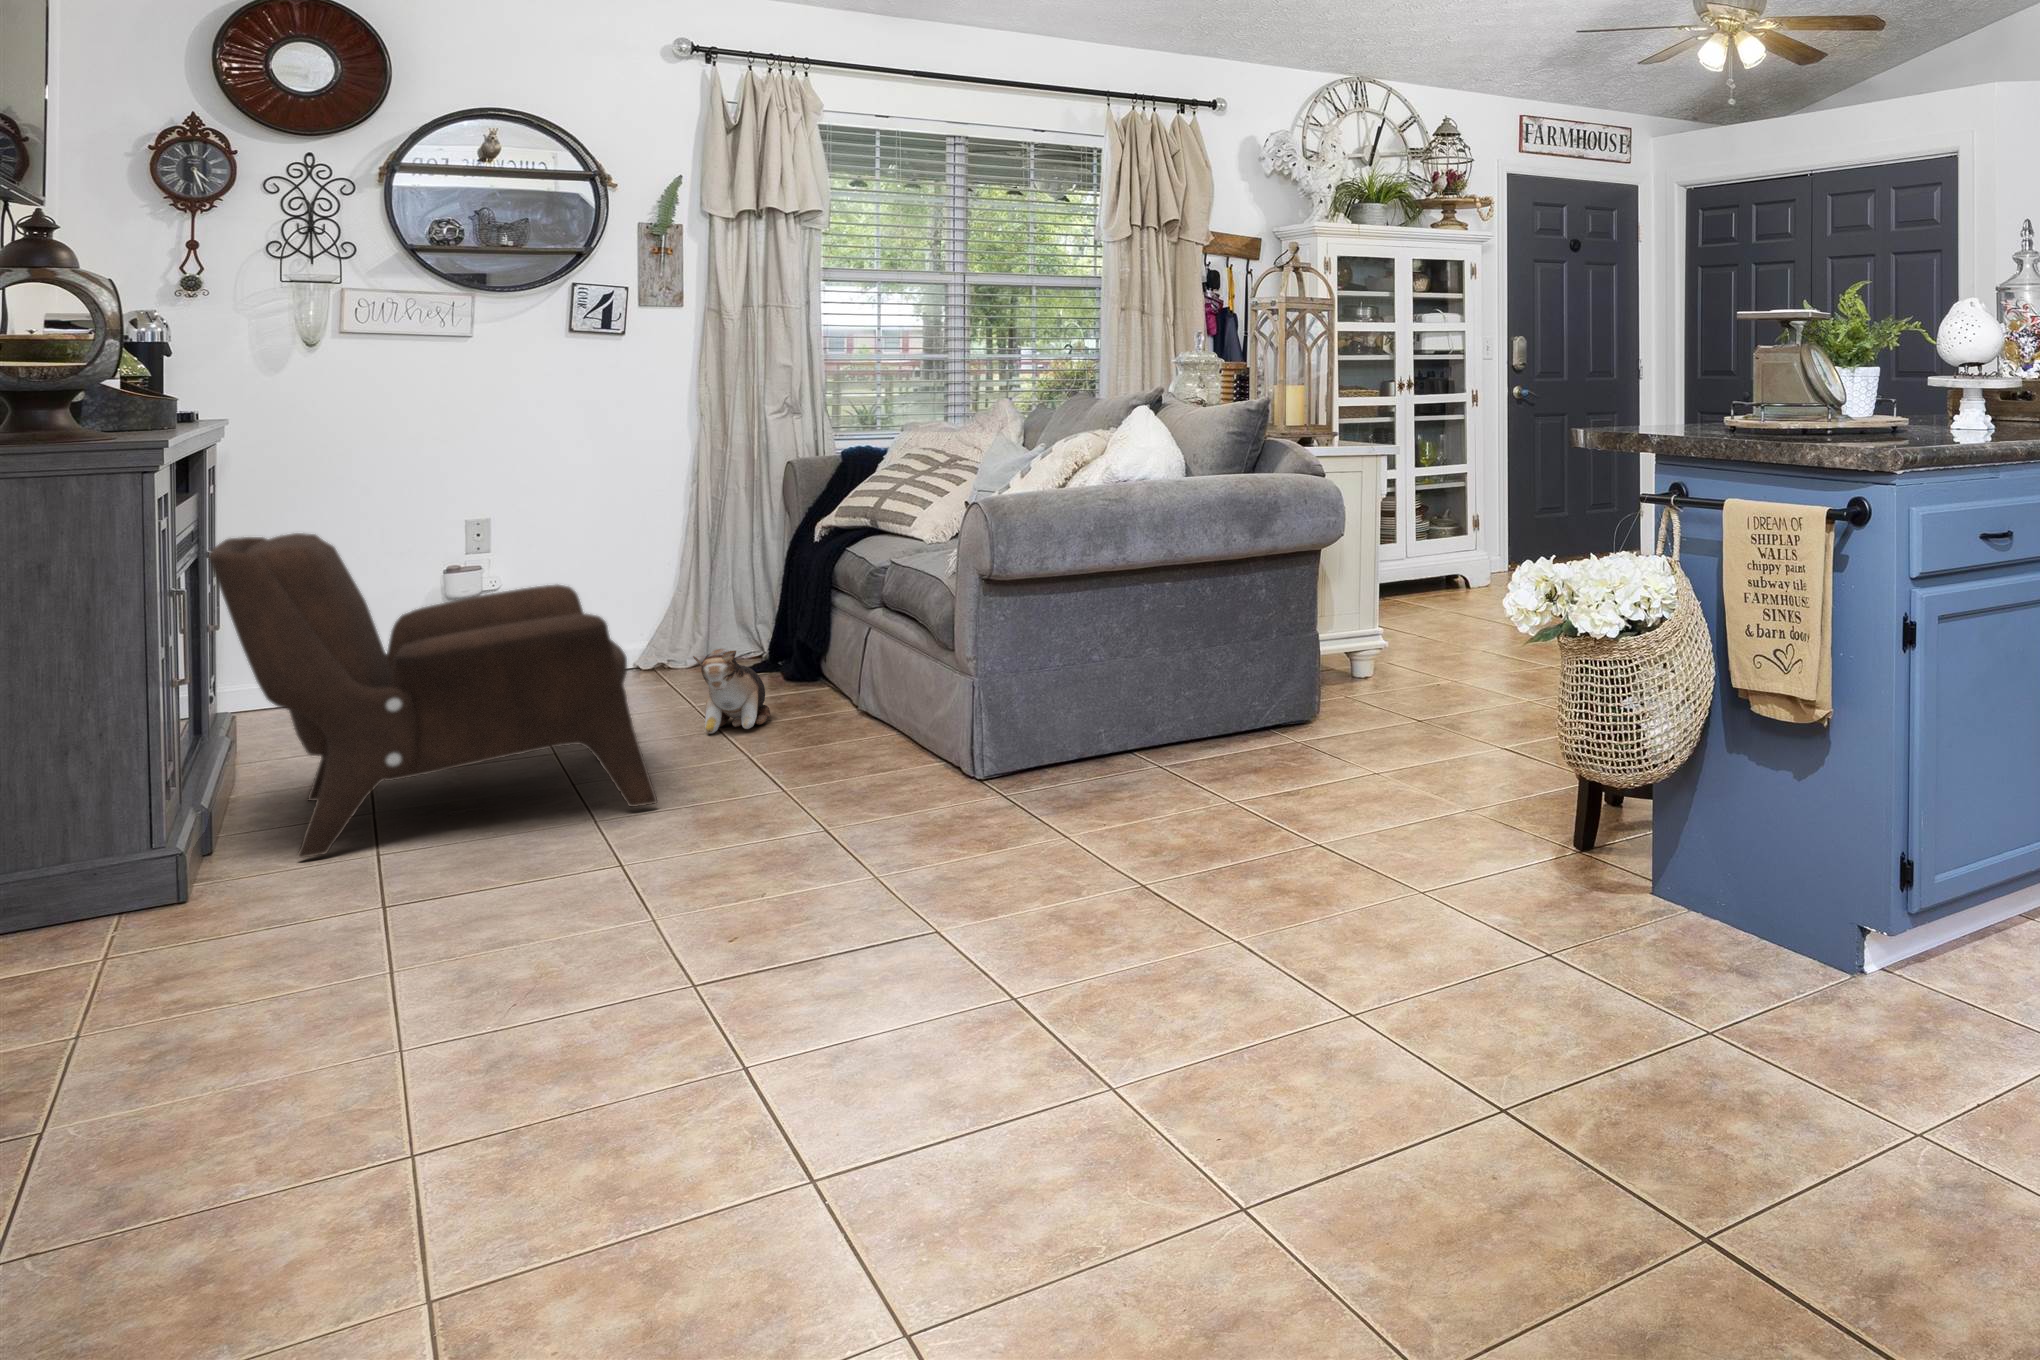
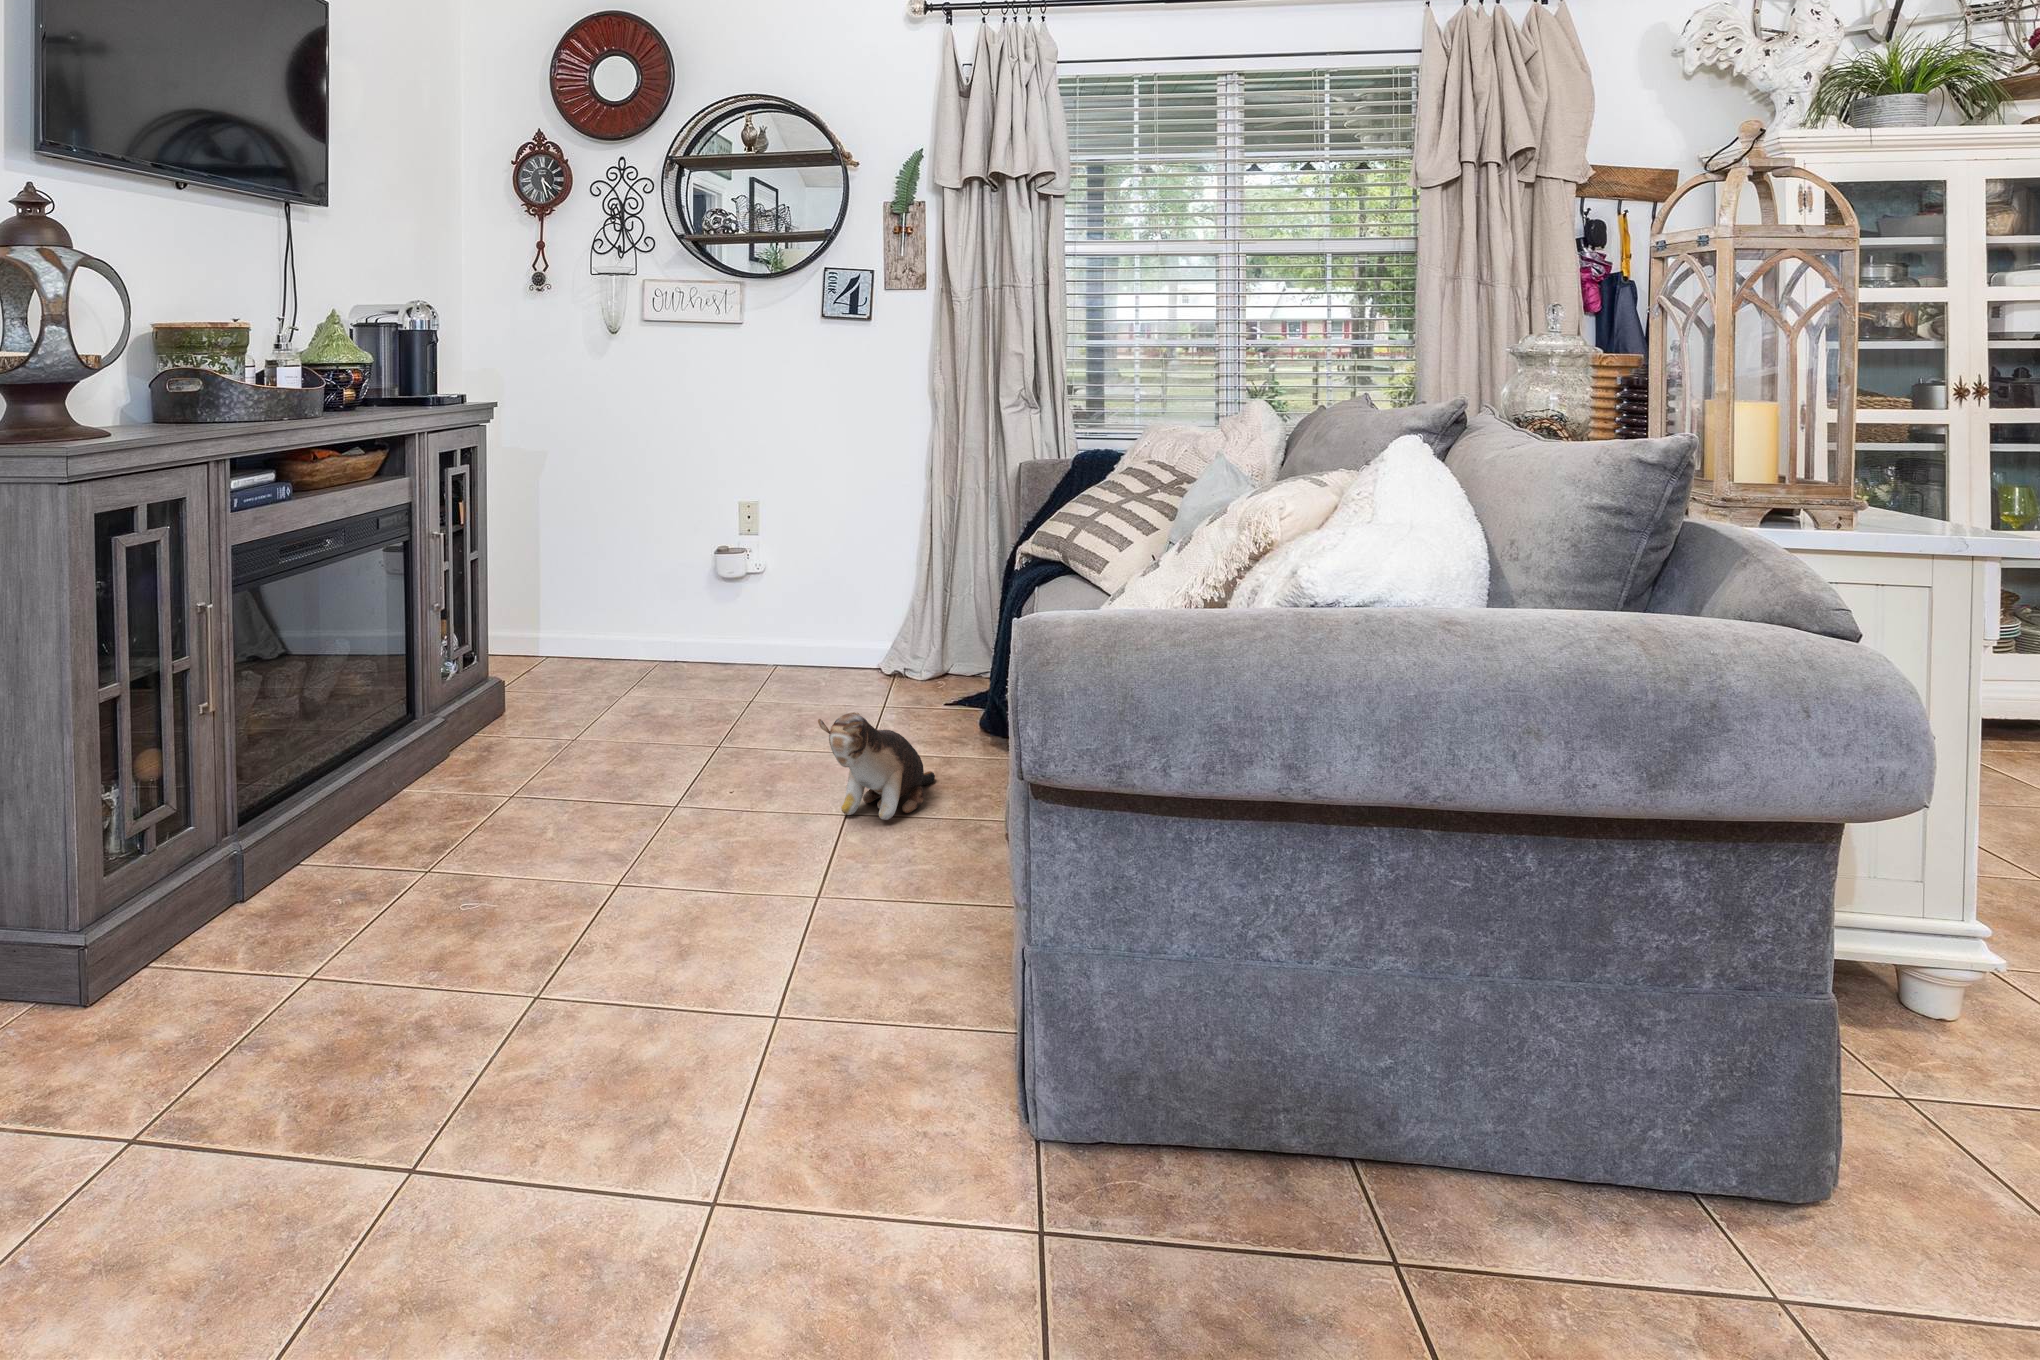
armchair: present [209,533,657,858] -> none [263,533,743,965]

